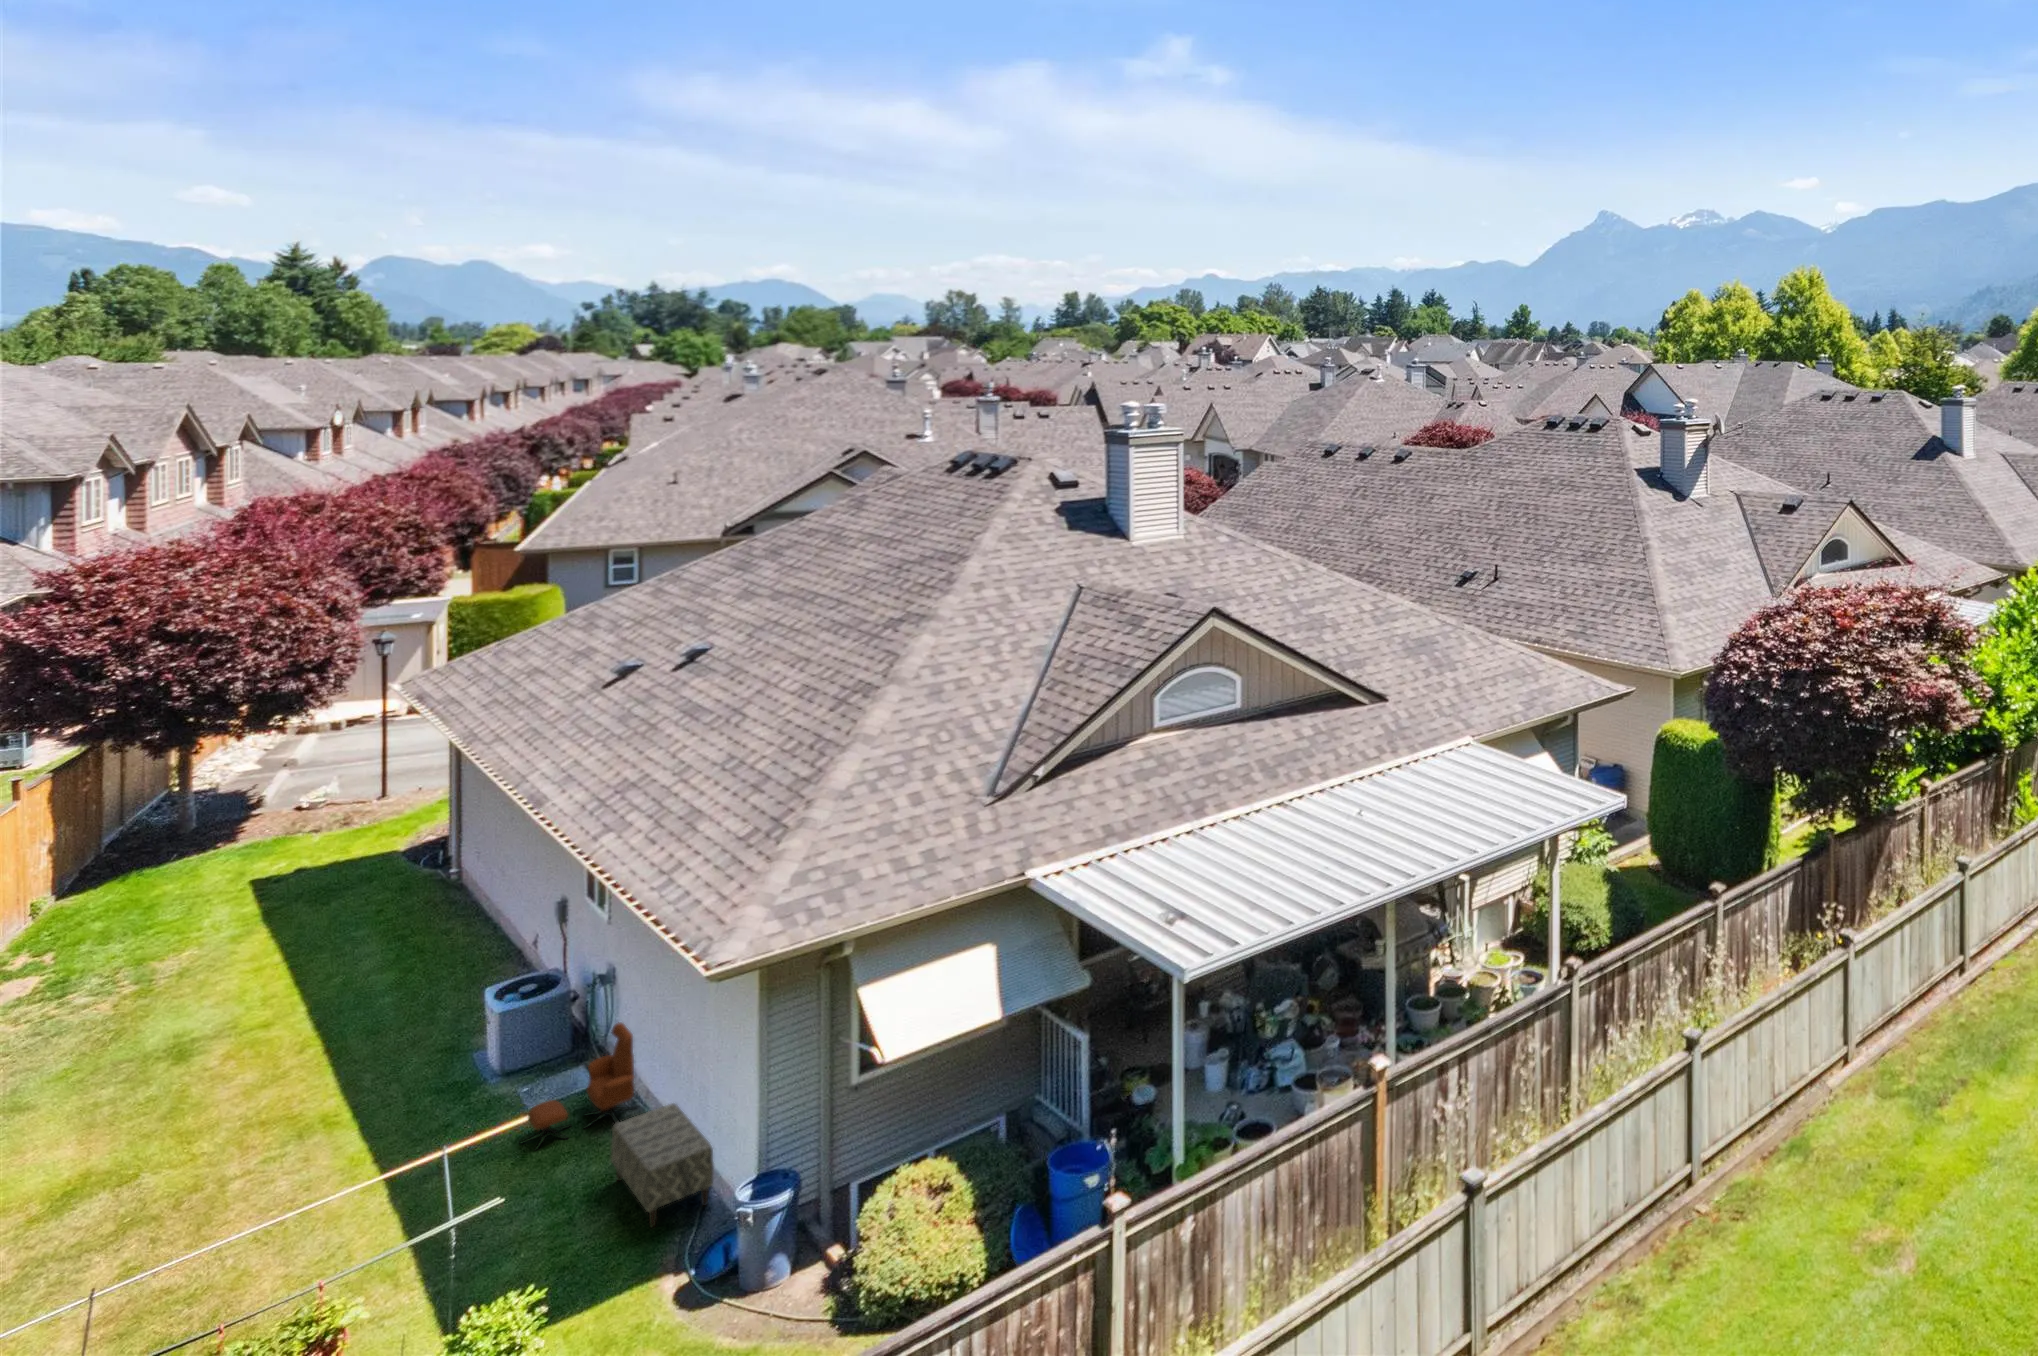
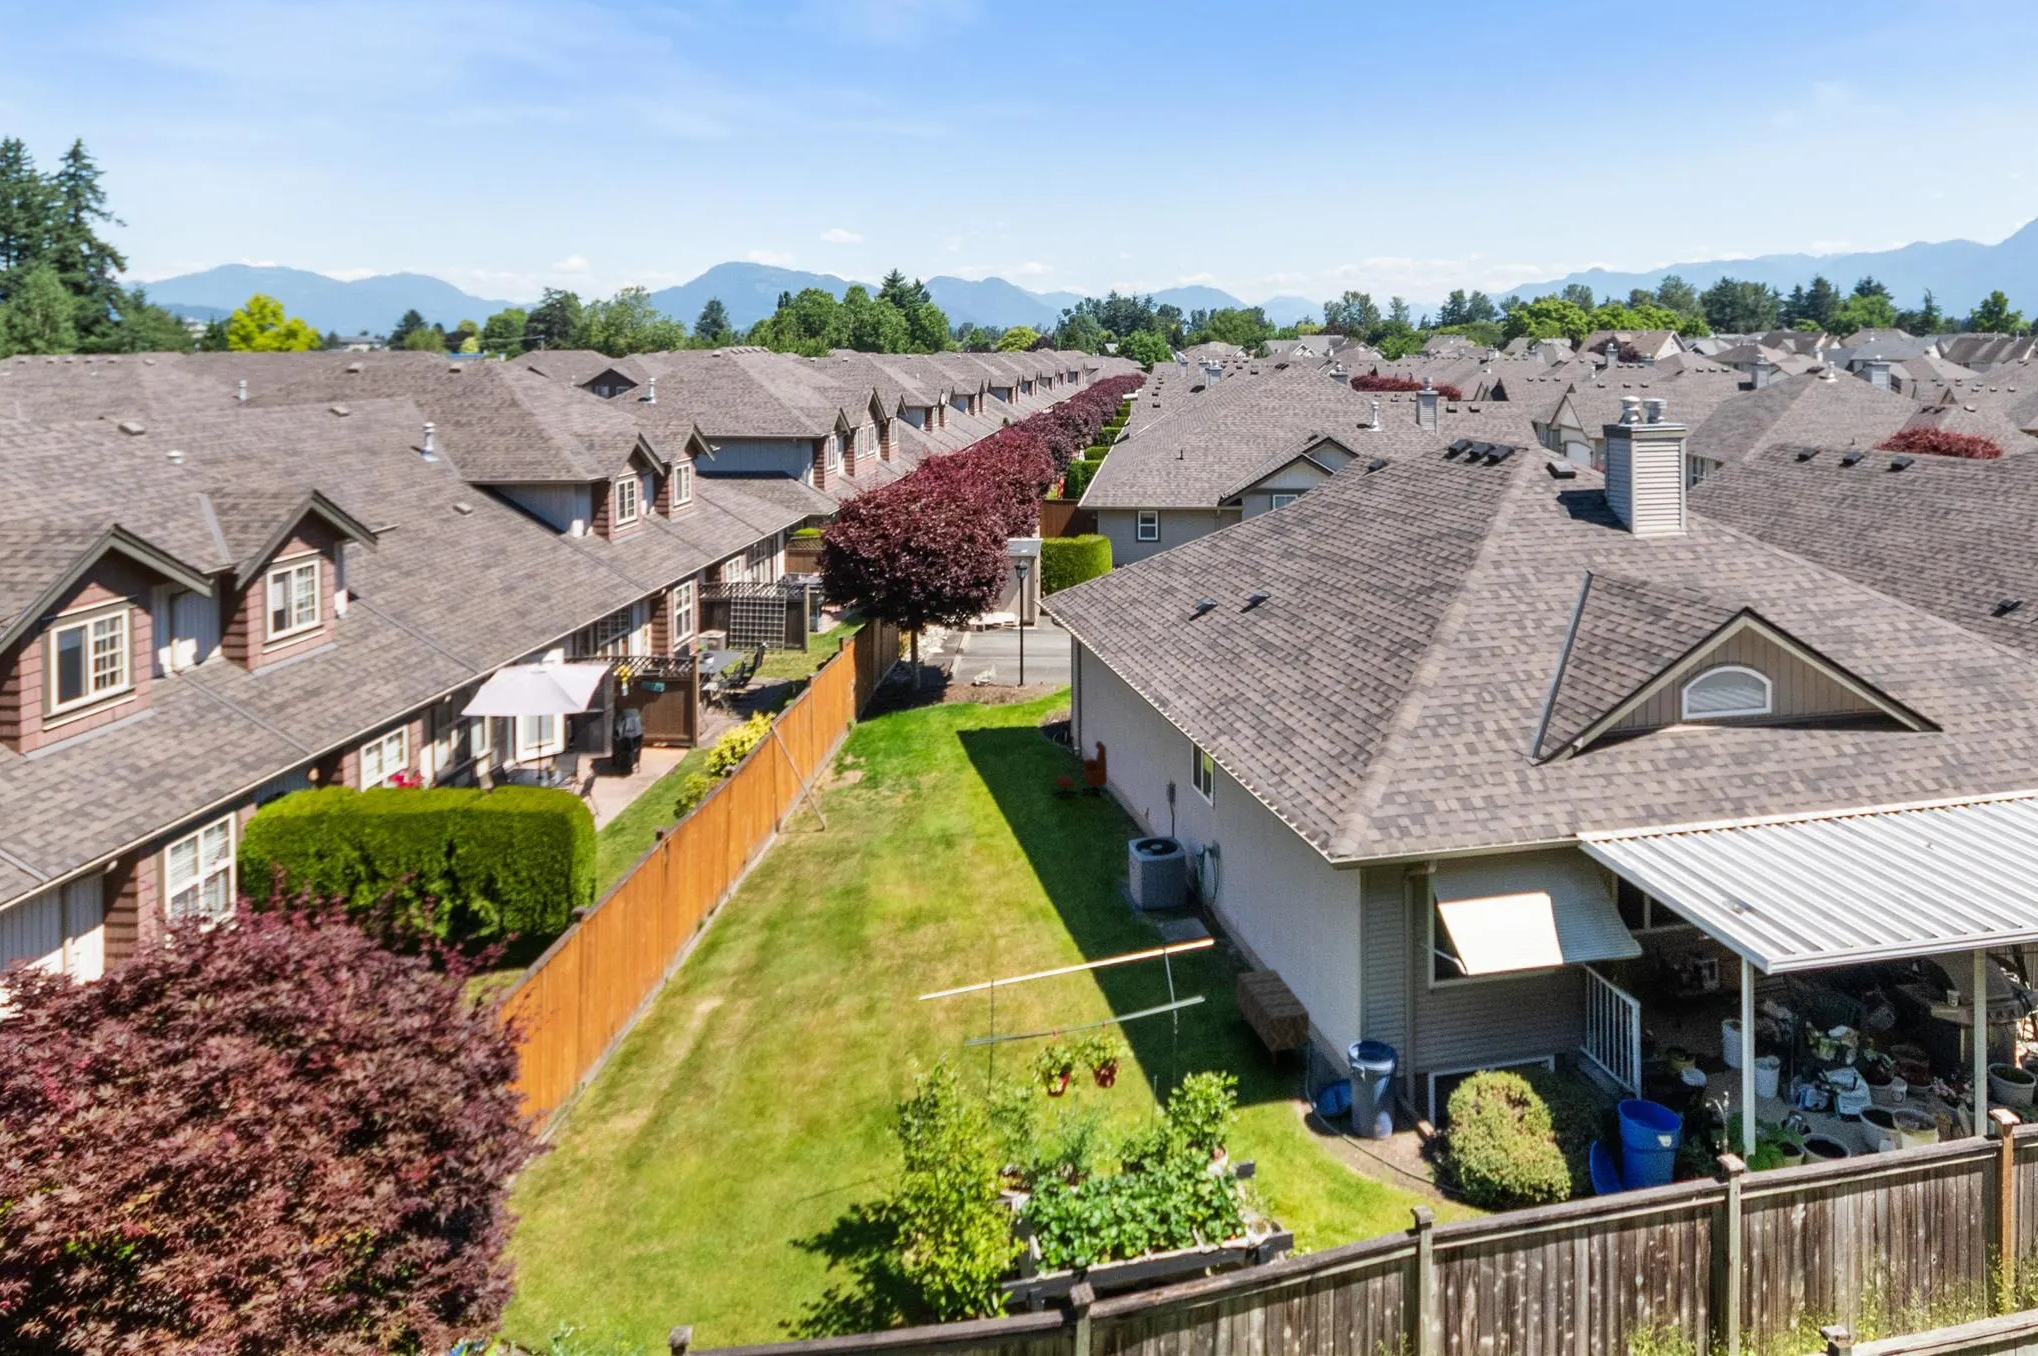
lounge chair: present [521,1022,637,1149] -> present [1056,741,1107,798]

